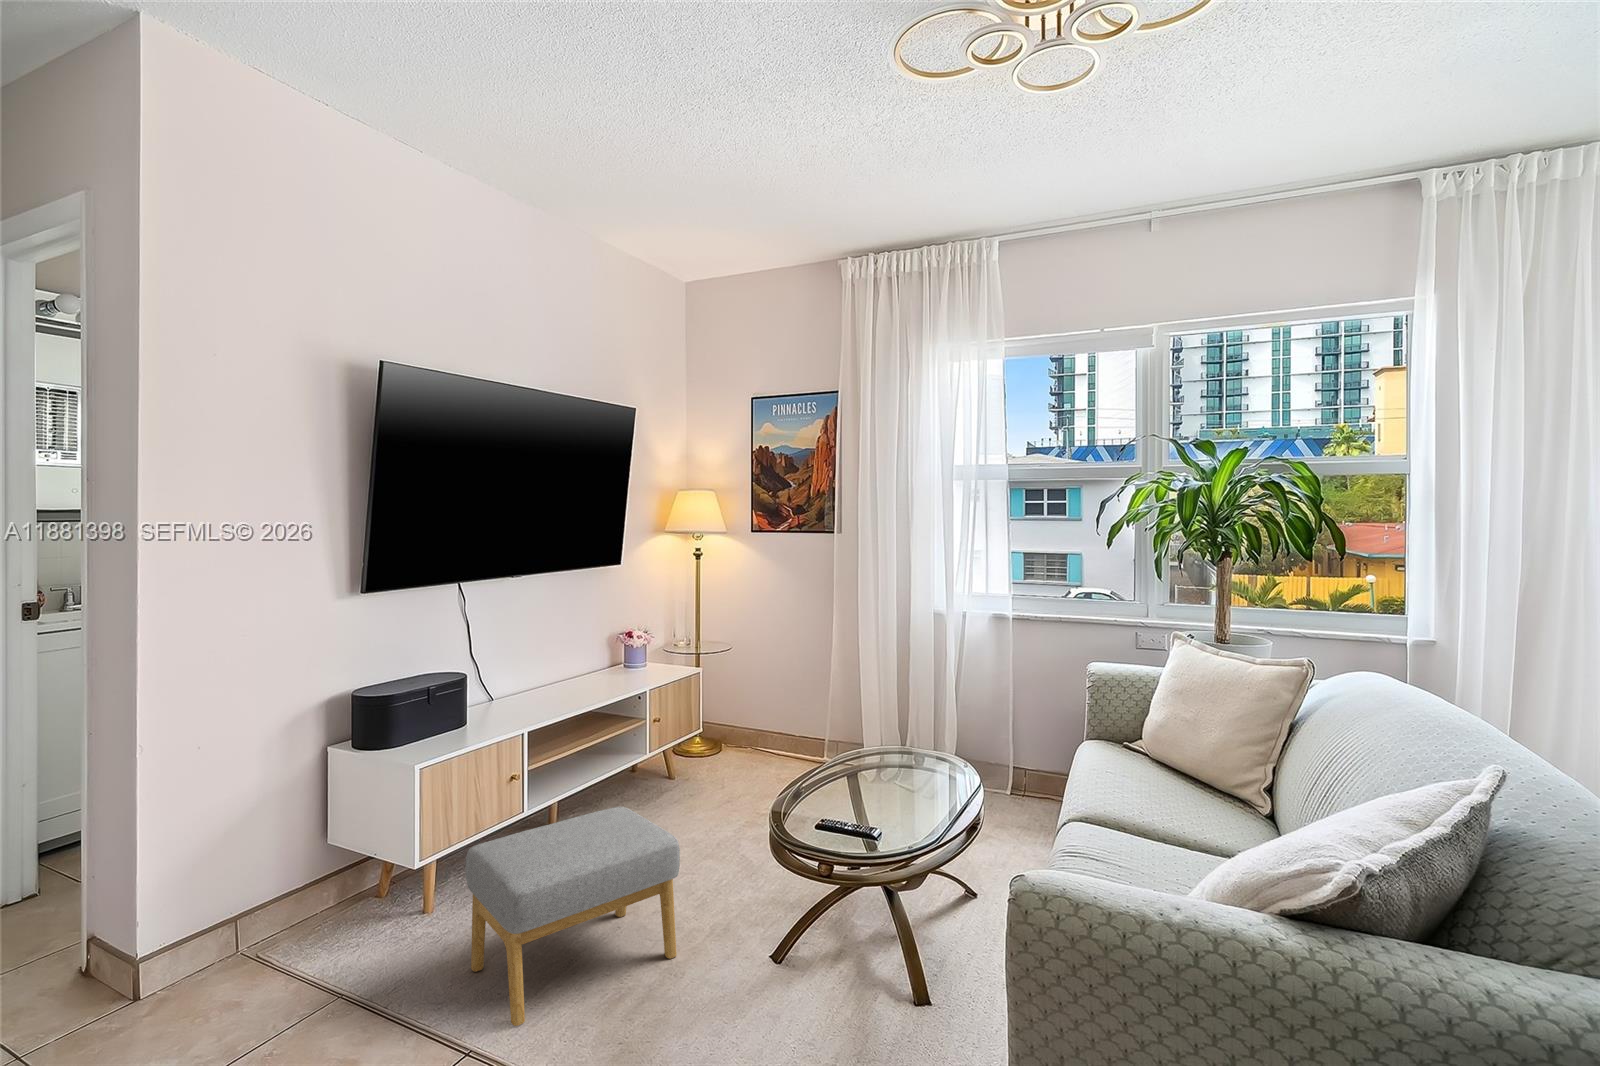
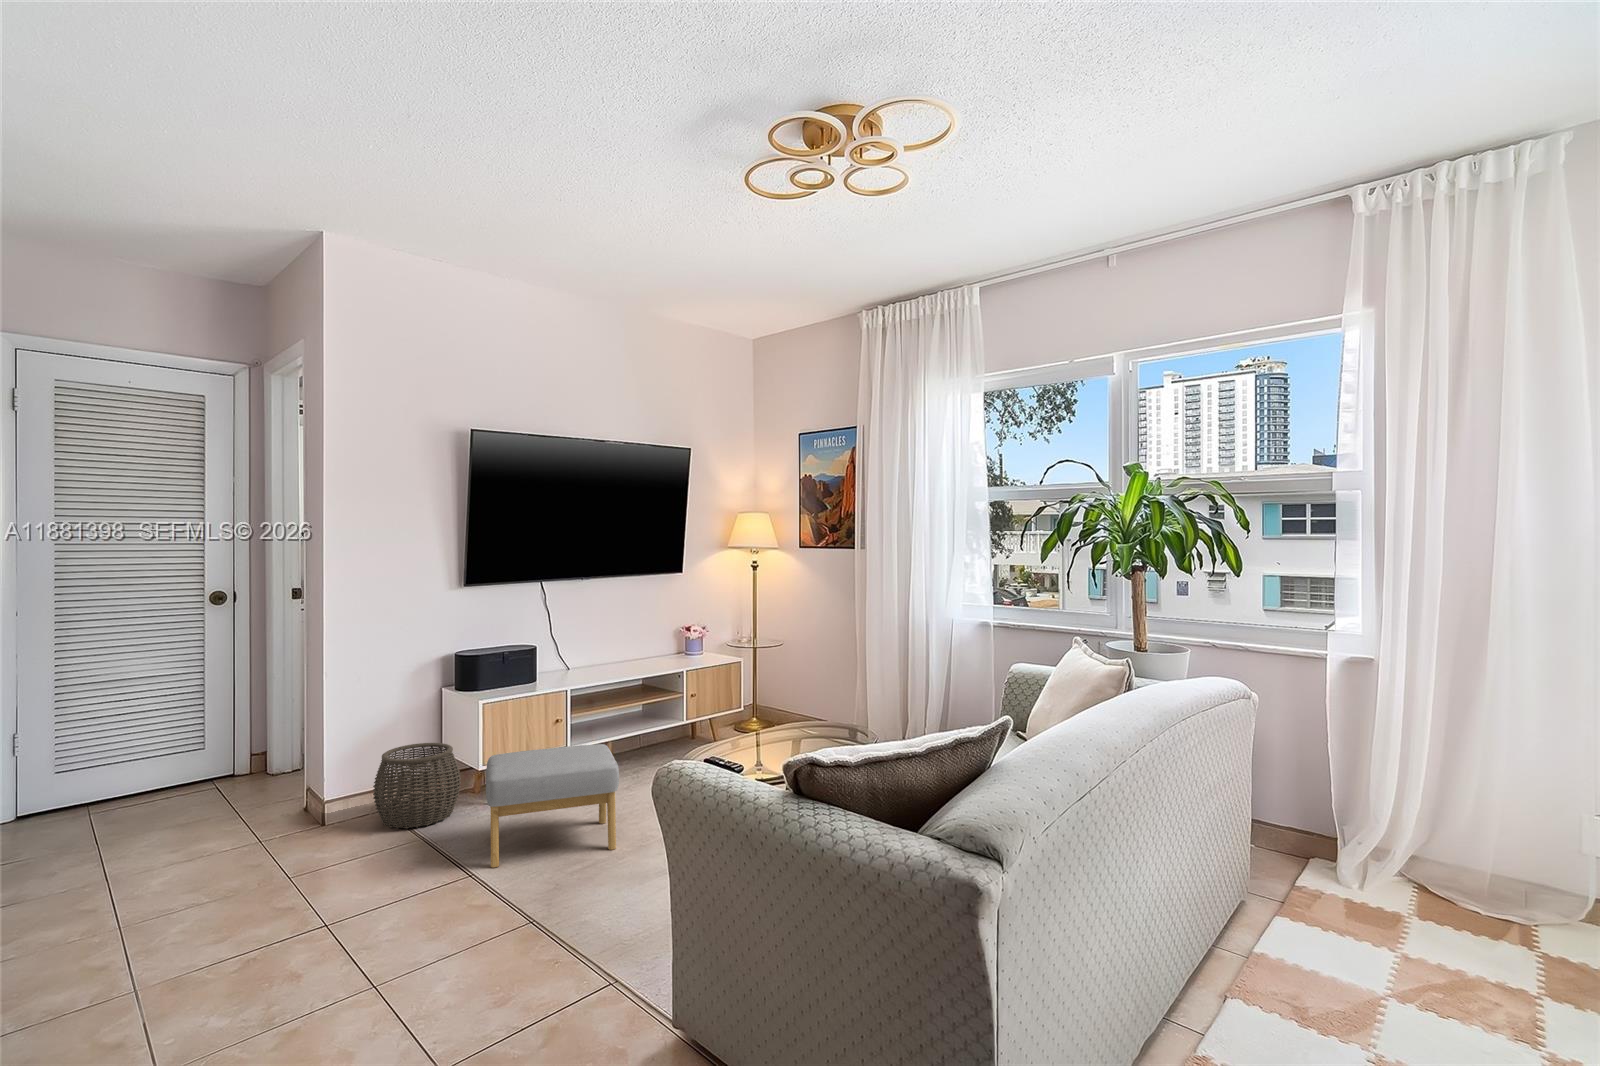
woven basket: none [243,832,390,982] -> present [373,743,461,829]

